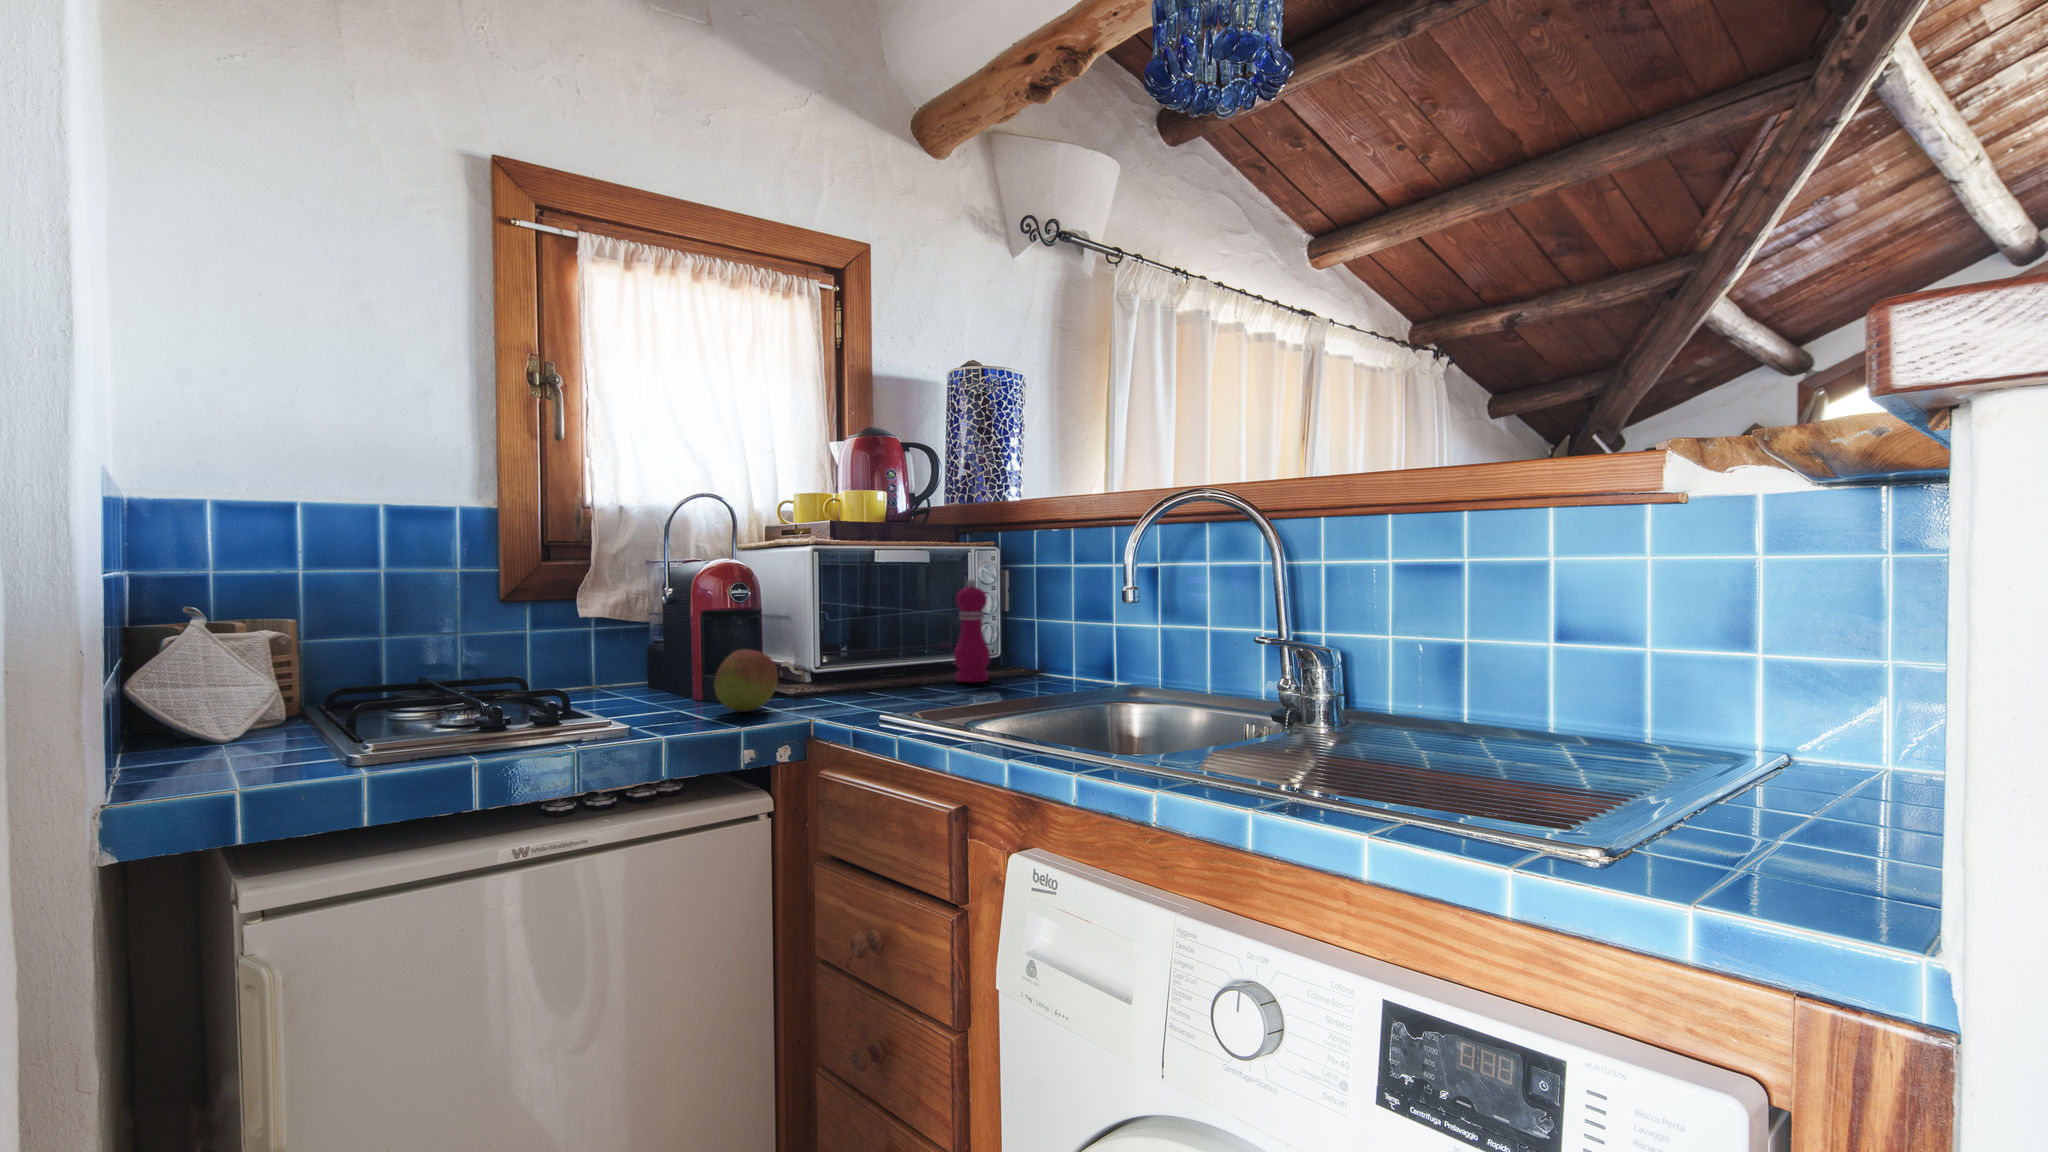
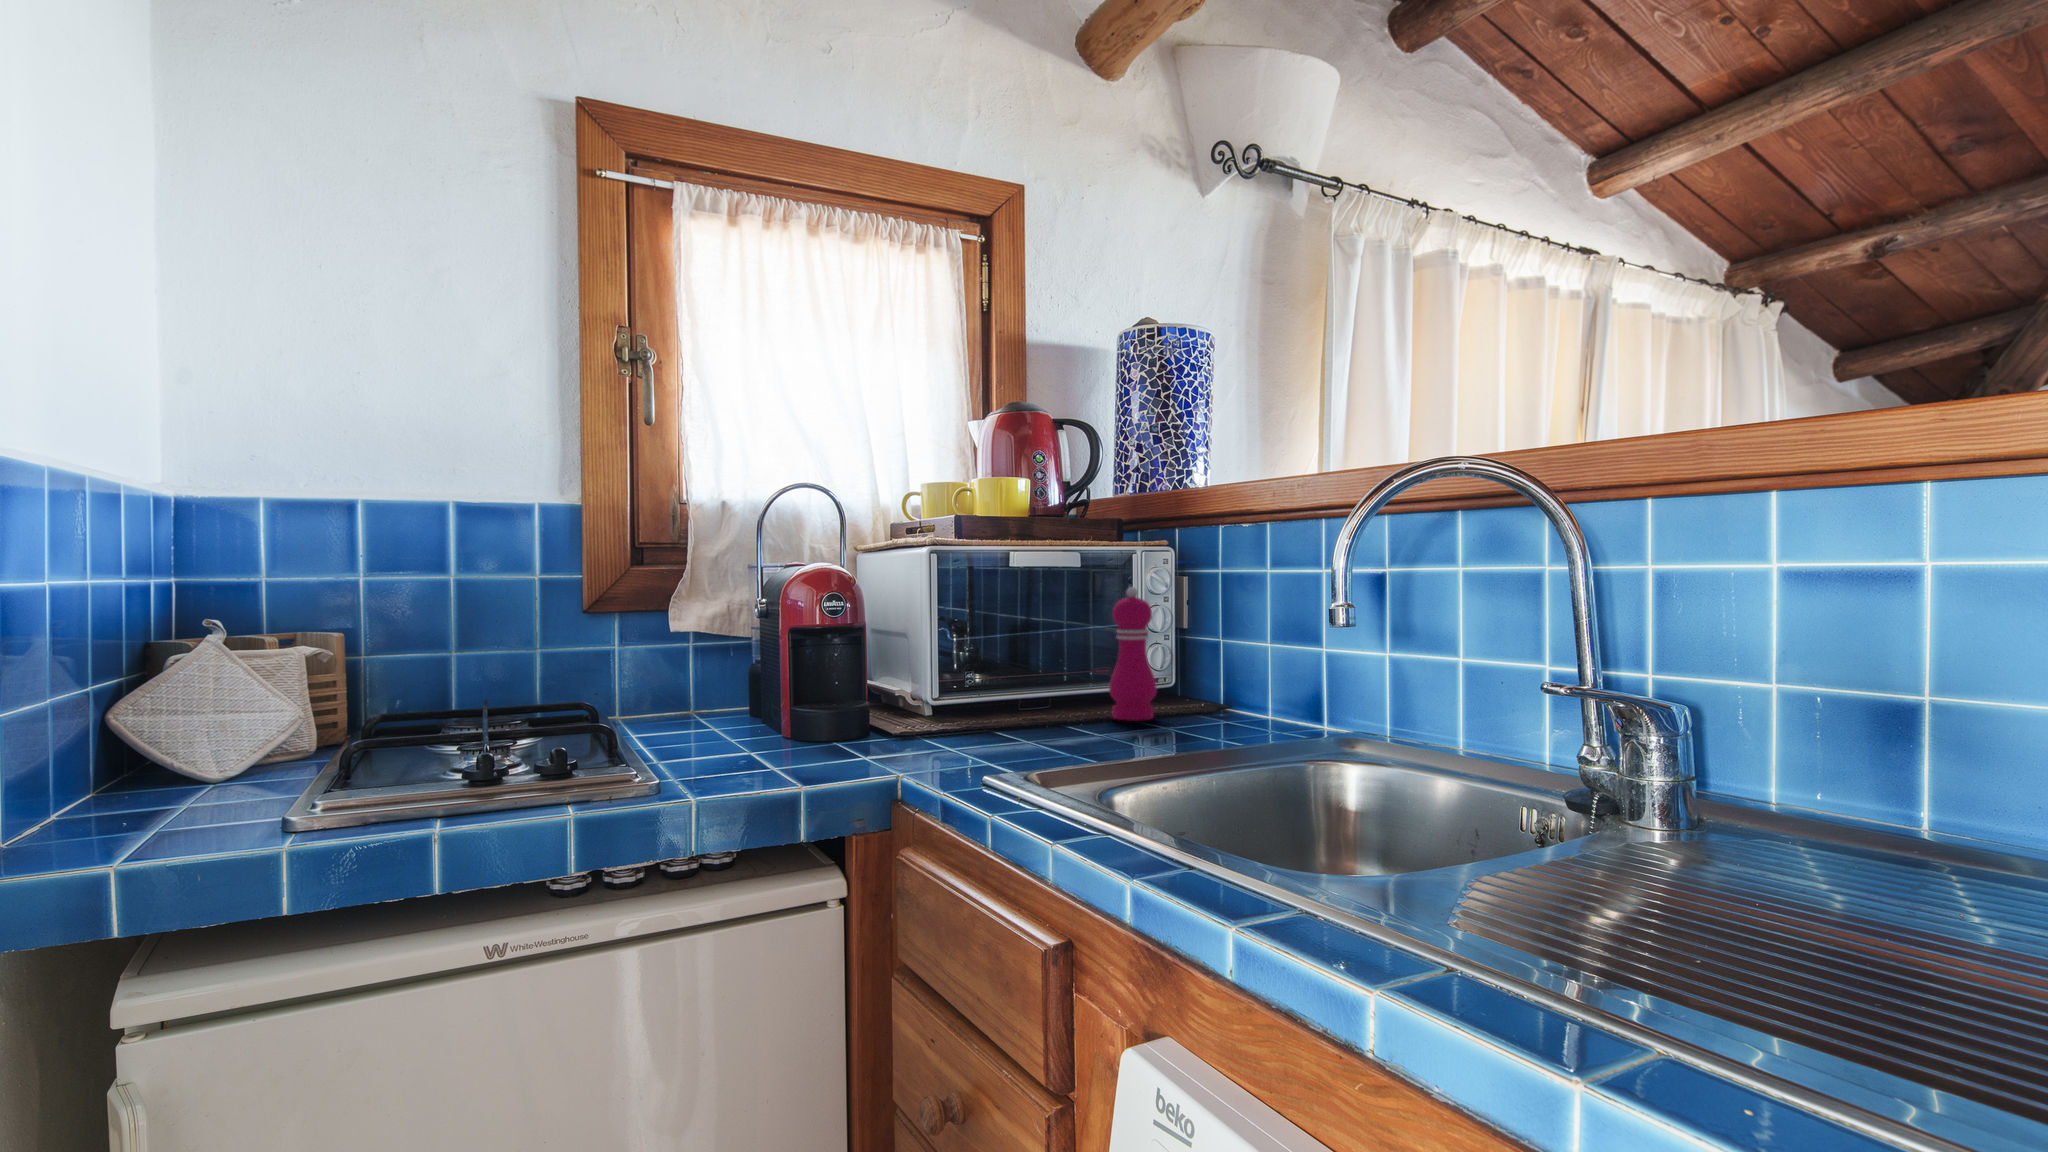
fruit: present [714,649,778,712] -> none [782,679,866,760]

